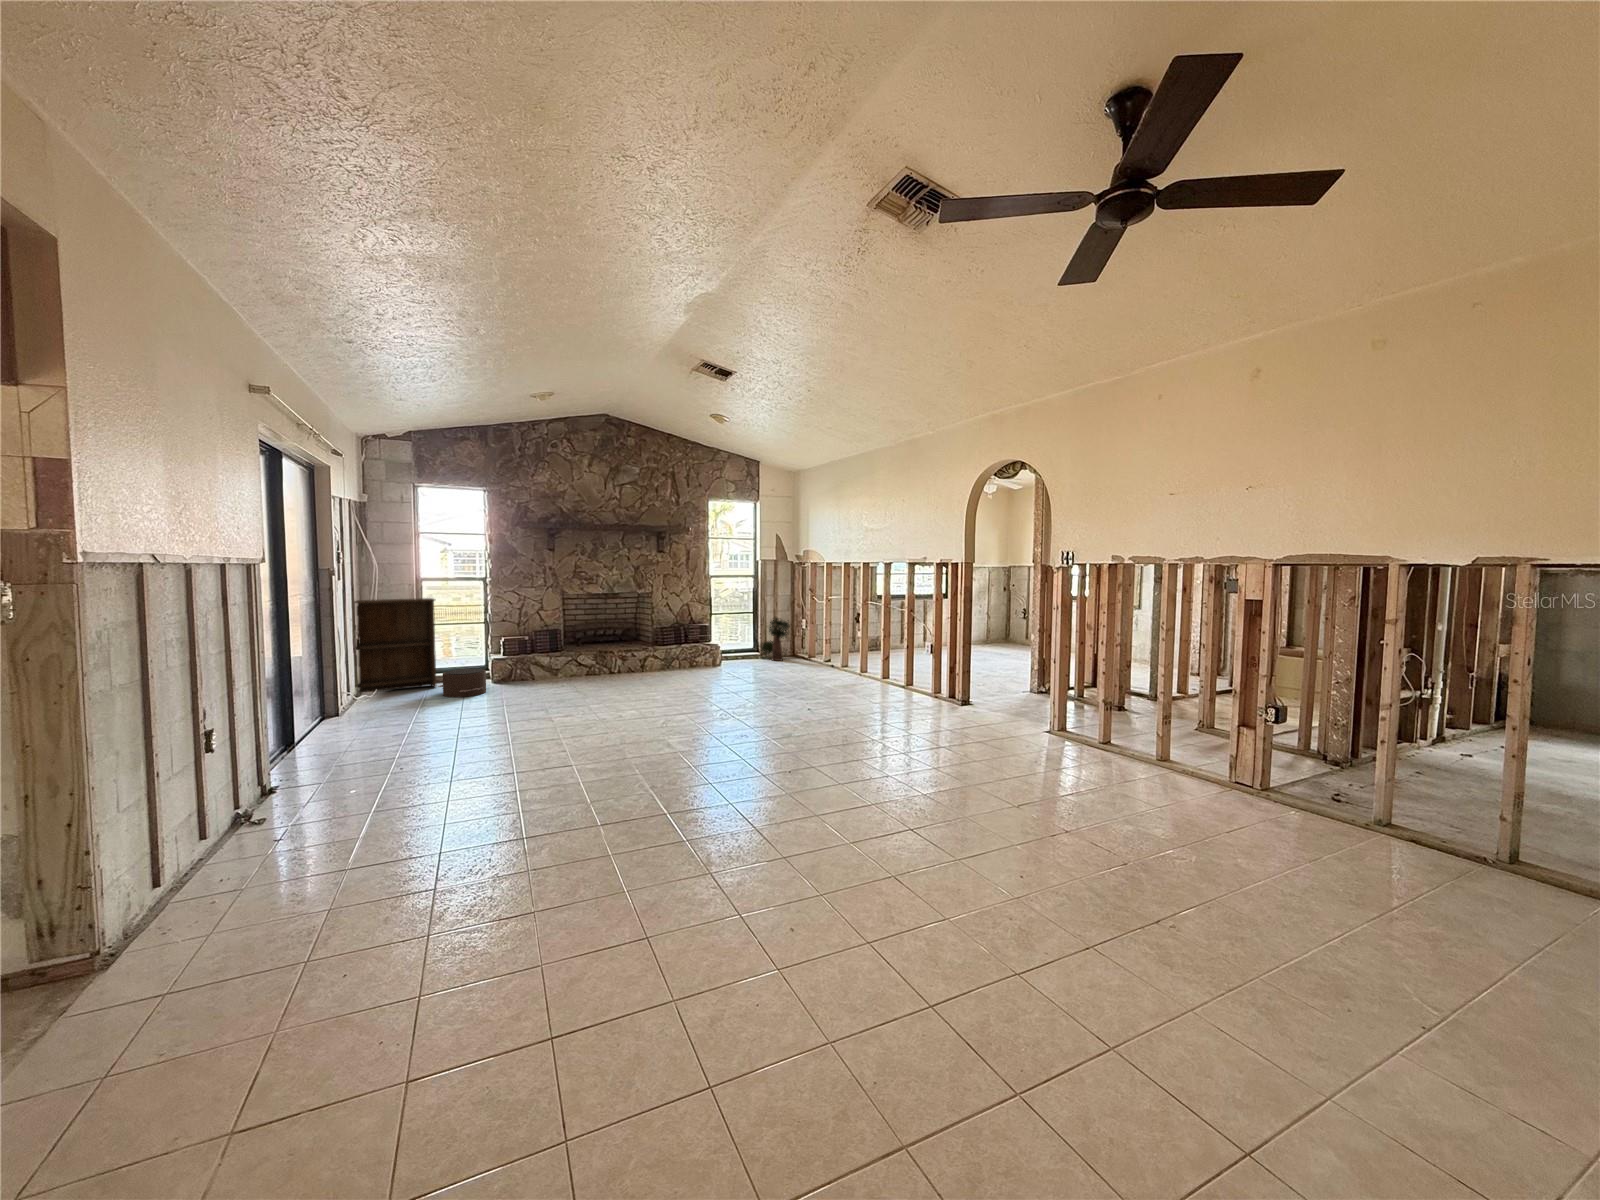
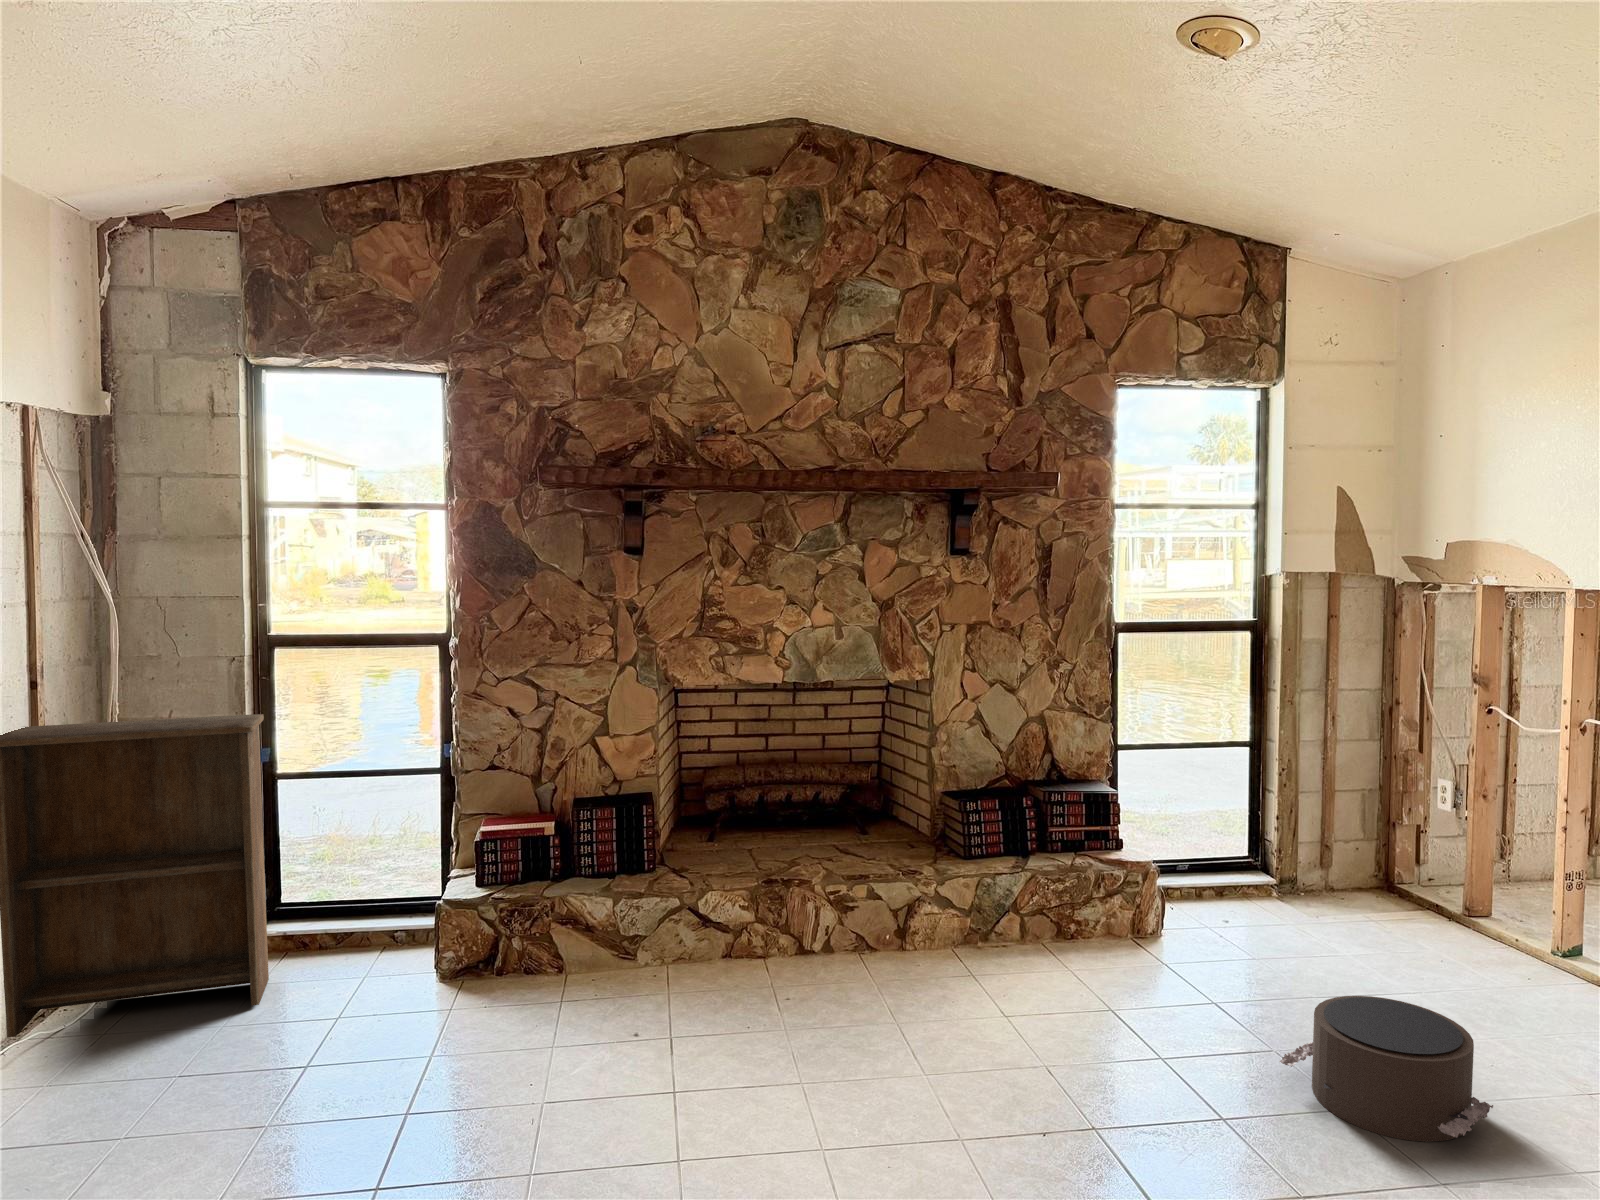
potted plant: present [761,618,790,661] -> none [1272,763,1398,922]
pouf: present [438,669,486,697] -> present [1279,996,1493,1142]

